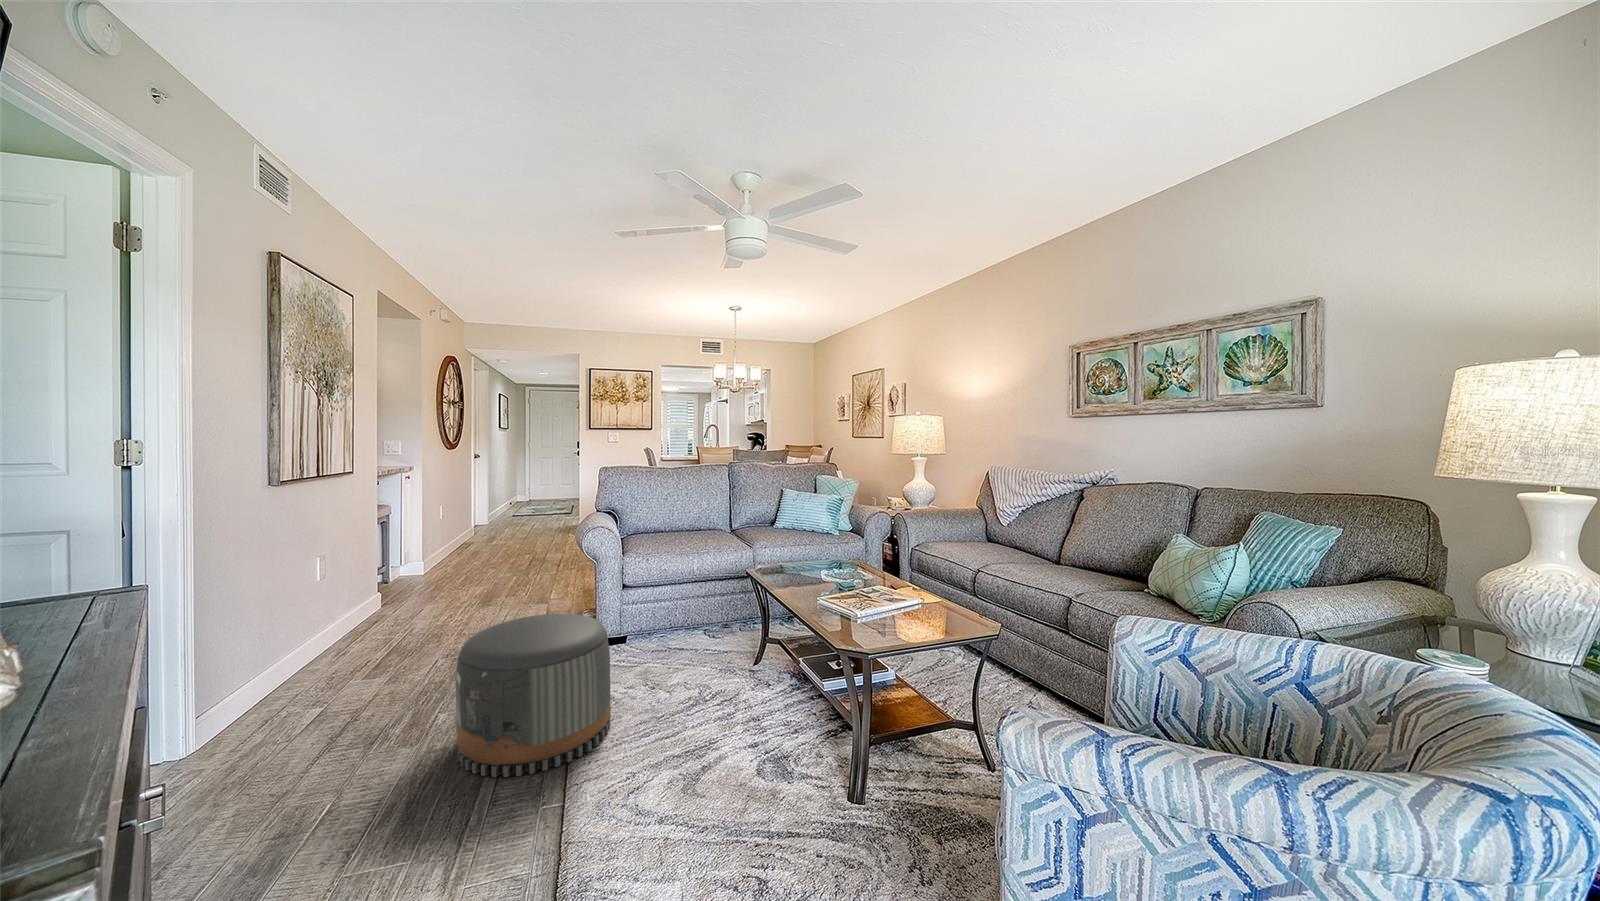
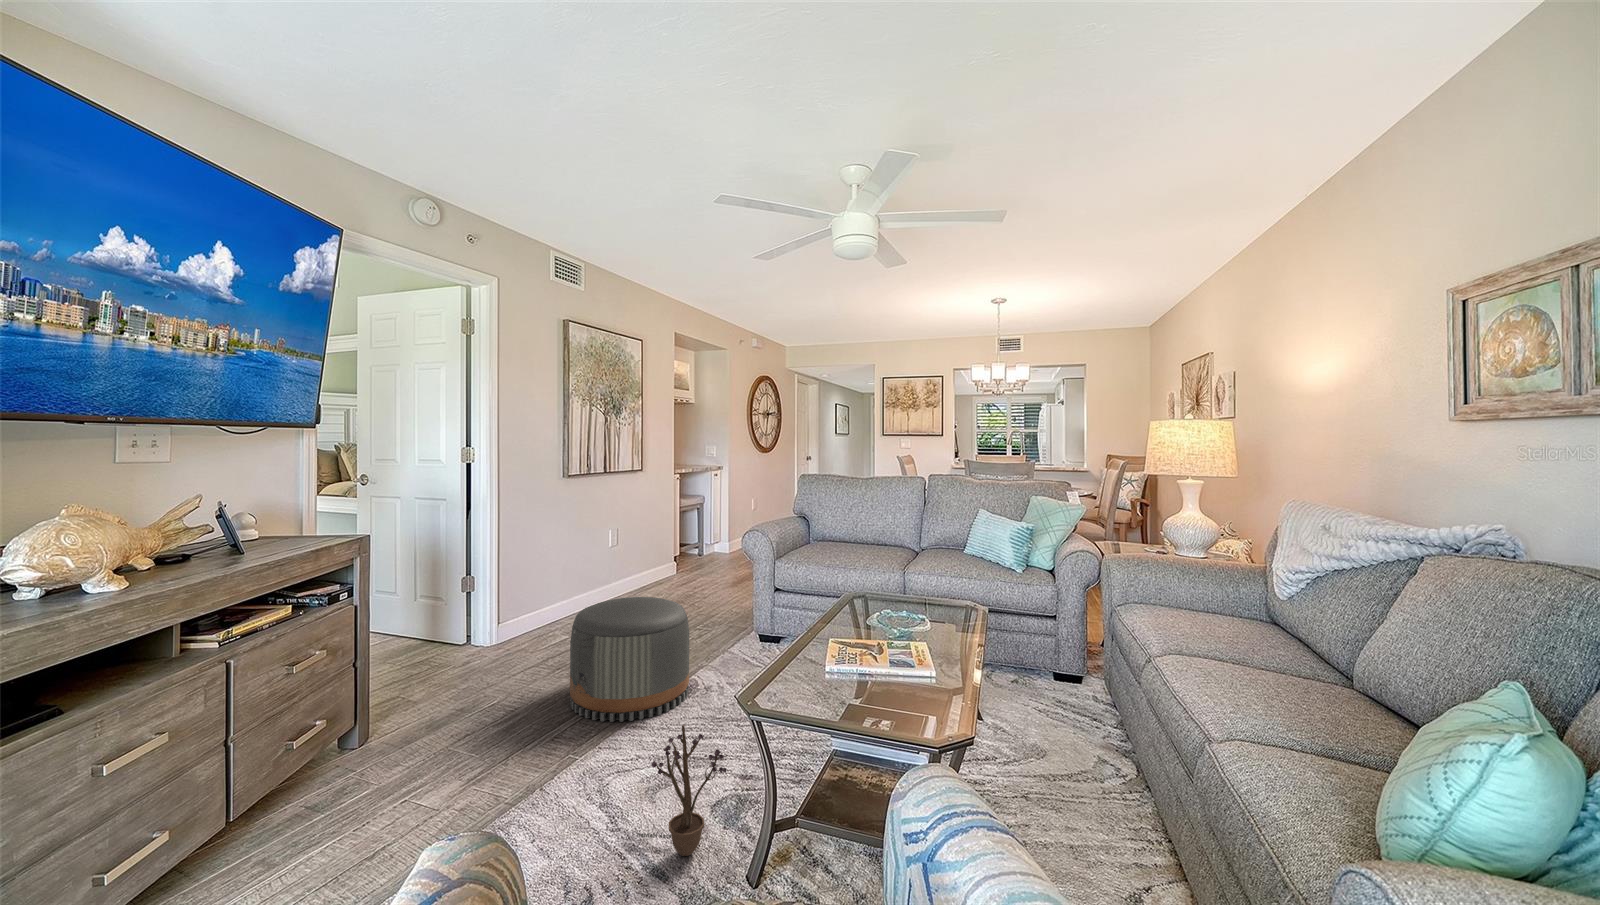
decorative plant: none [755,701,840,835] -> present [637,725,727,856]

